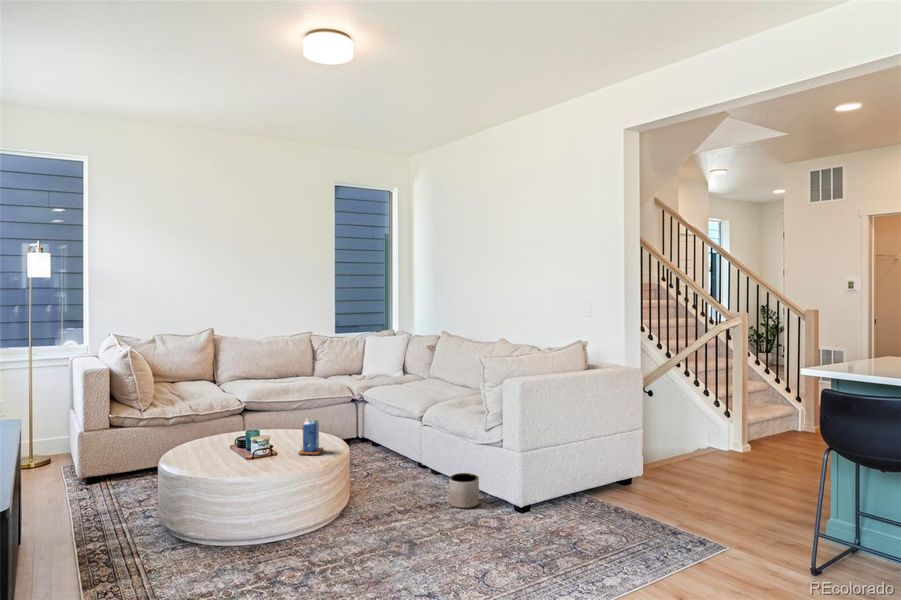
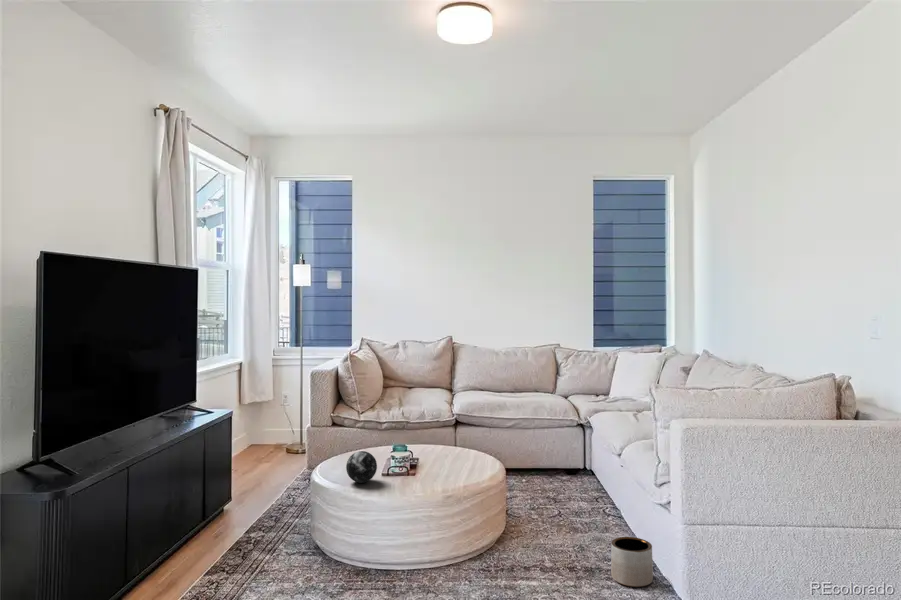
candle: present [298,418,324,455] -> none [434,438,465,481]
decorative orb: none [221,439,252,470] -> present [346,451,377,483]

